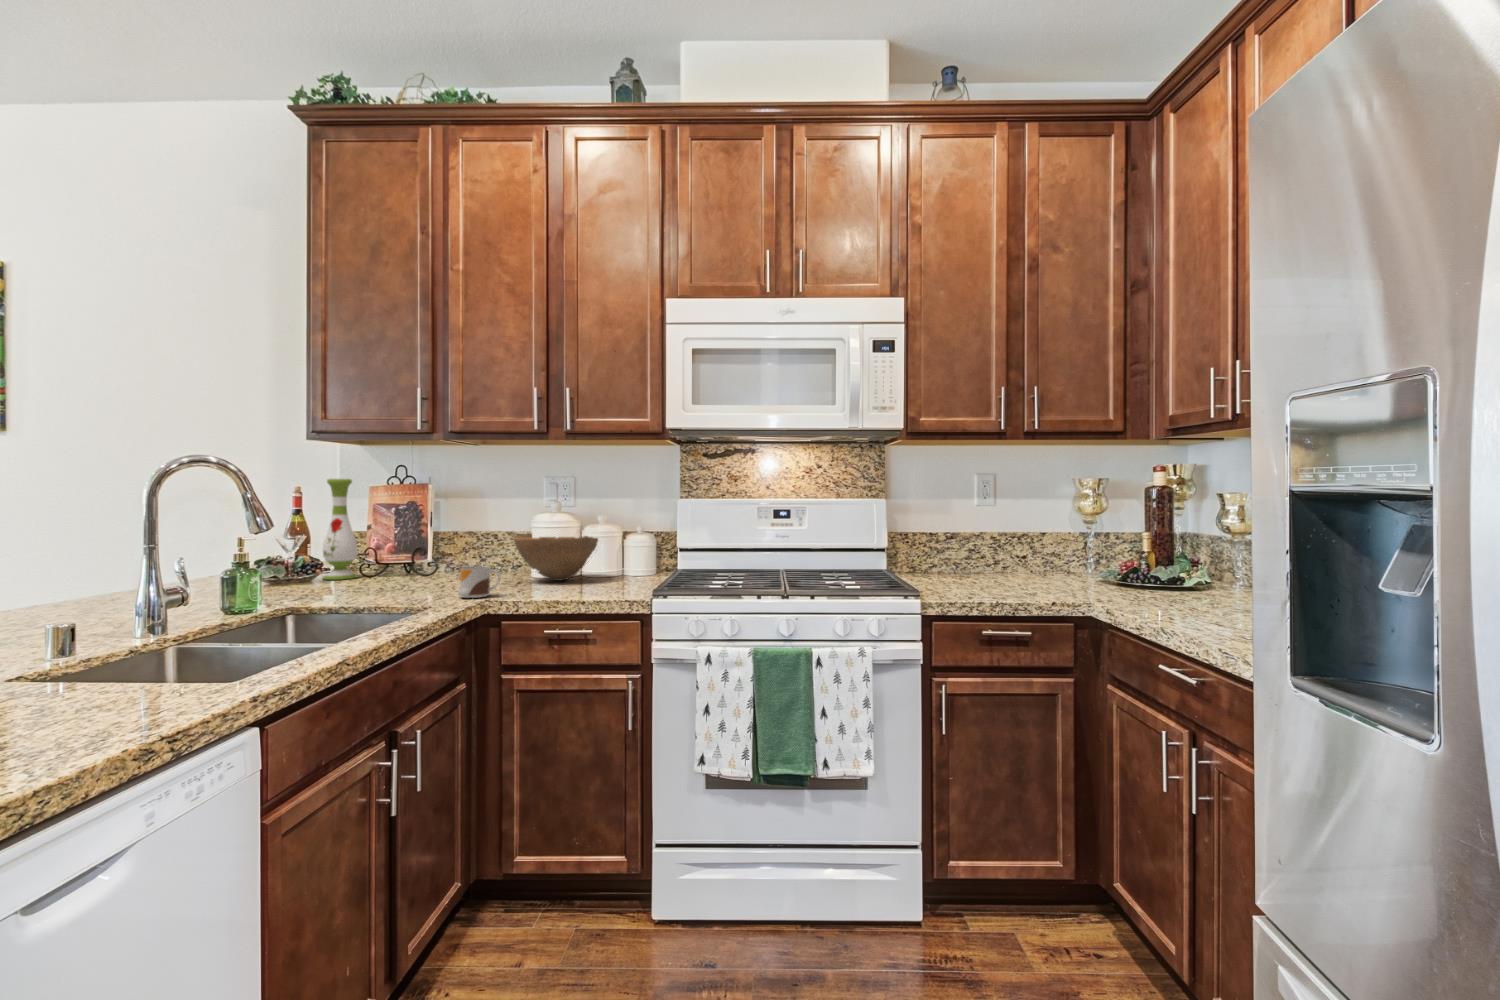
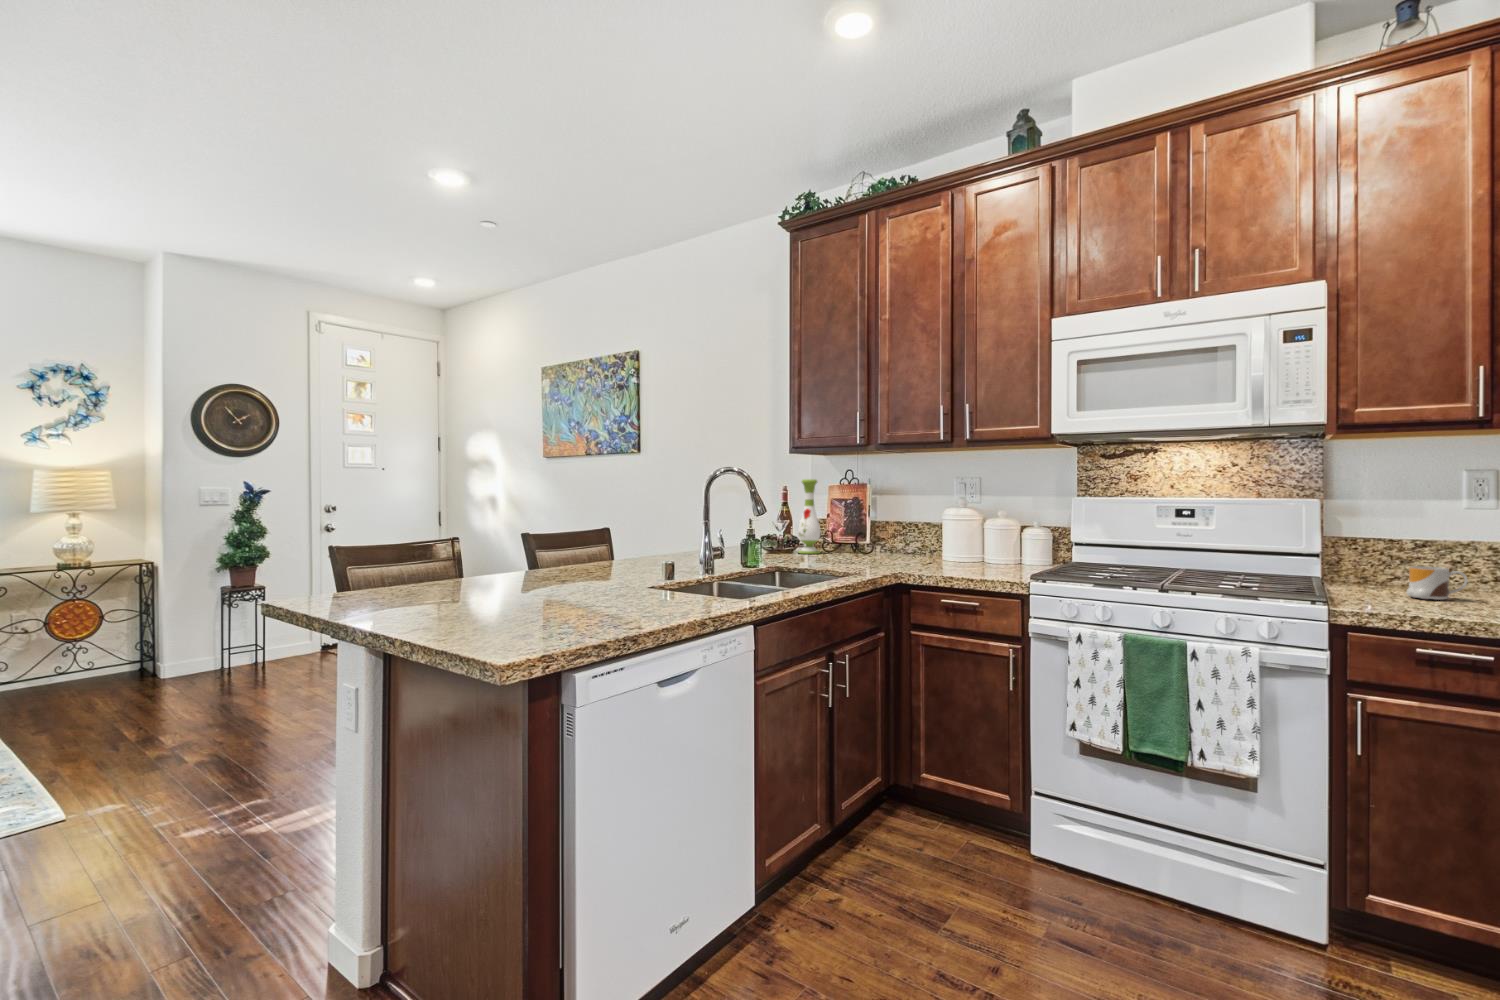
bowl: present [514,534,598,581] -> none [929,523,1004,565]
mug: present [458,566,500,598] -> present [1407,566,1468,600]

